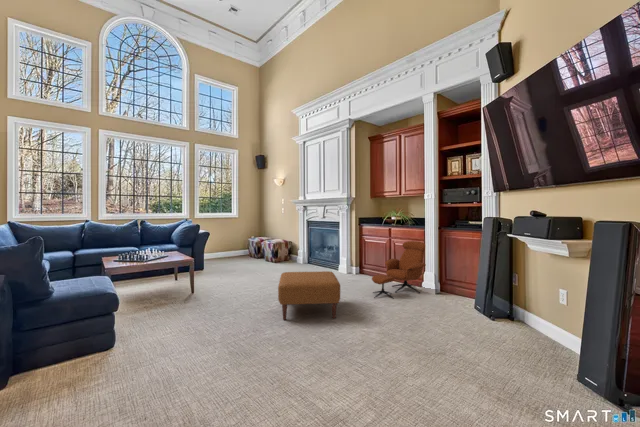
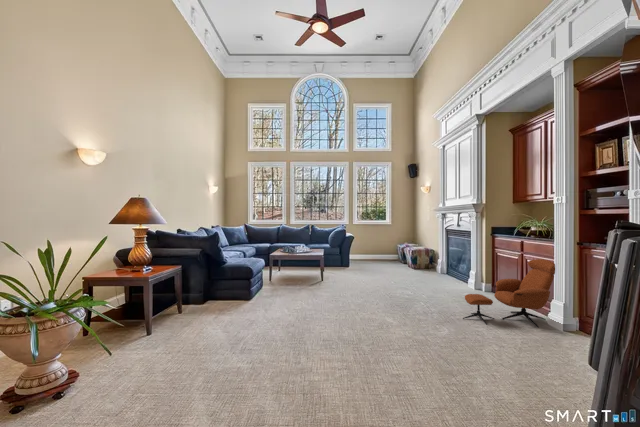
ottoman: present [278,271,340,320] -> none [344,276,413,325]

